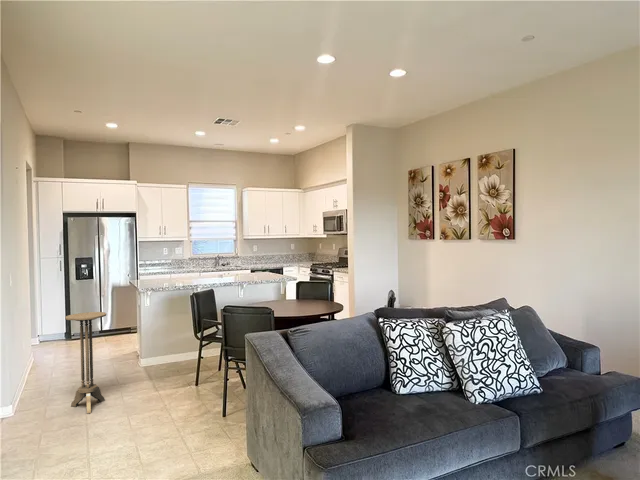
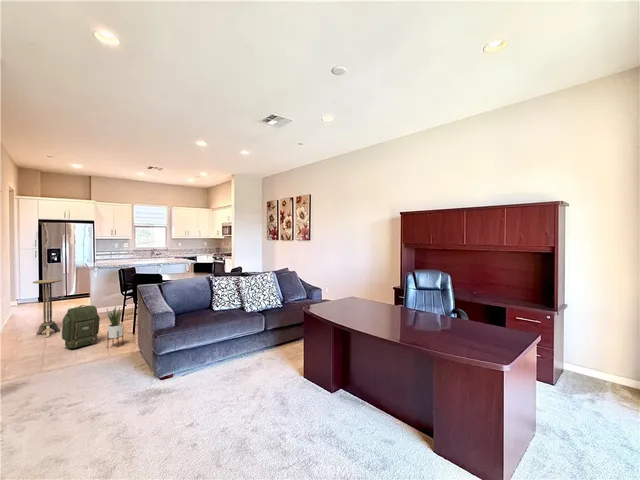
backpack: none [115,365,172,446] -> present [62,305,100,348]
potted plant: none [189,370,215,450] -> present [107,306,123,348]

